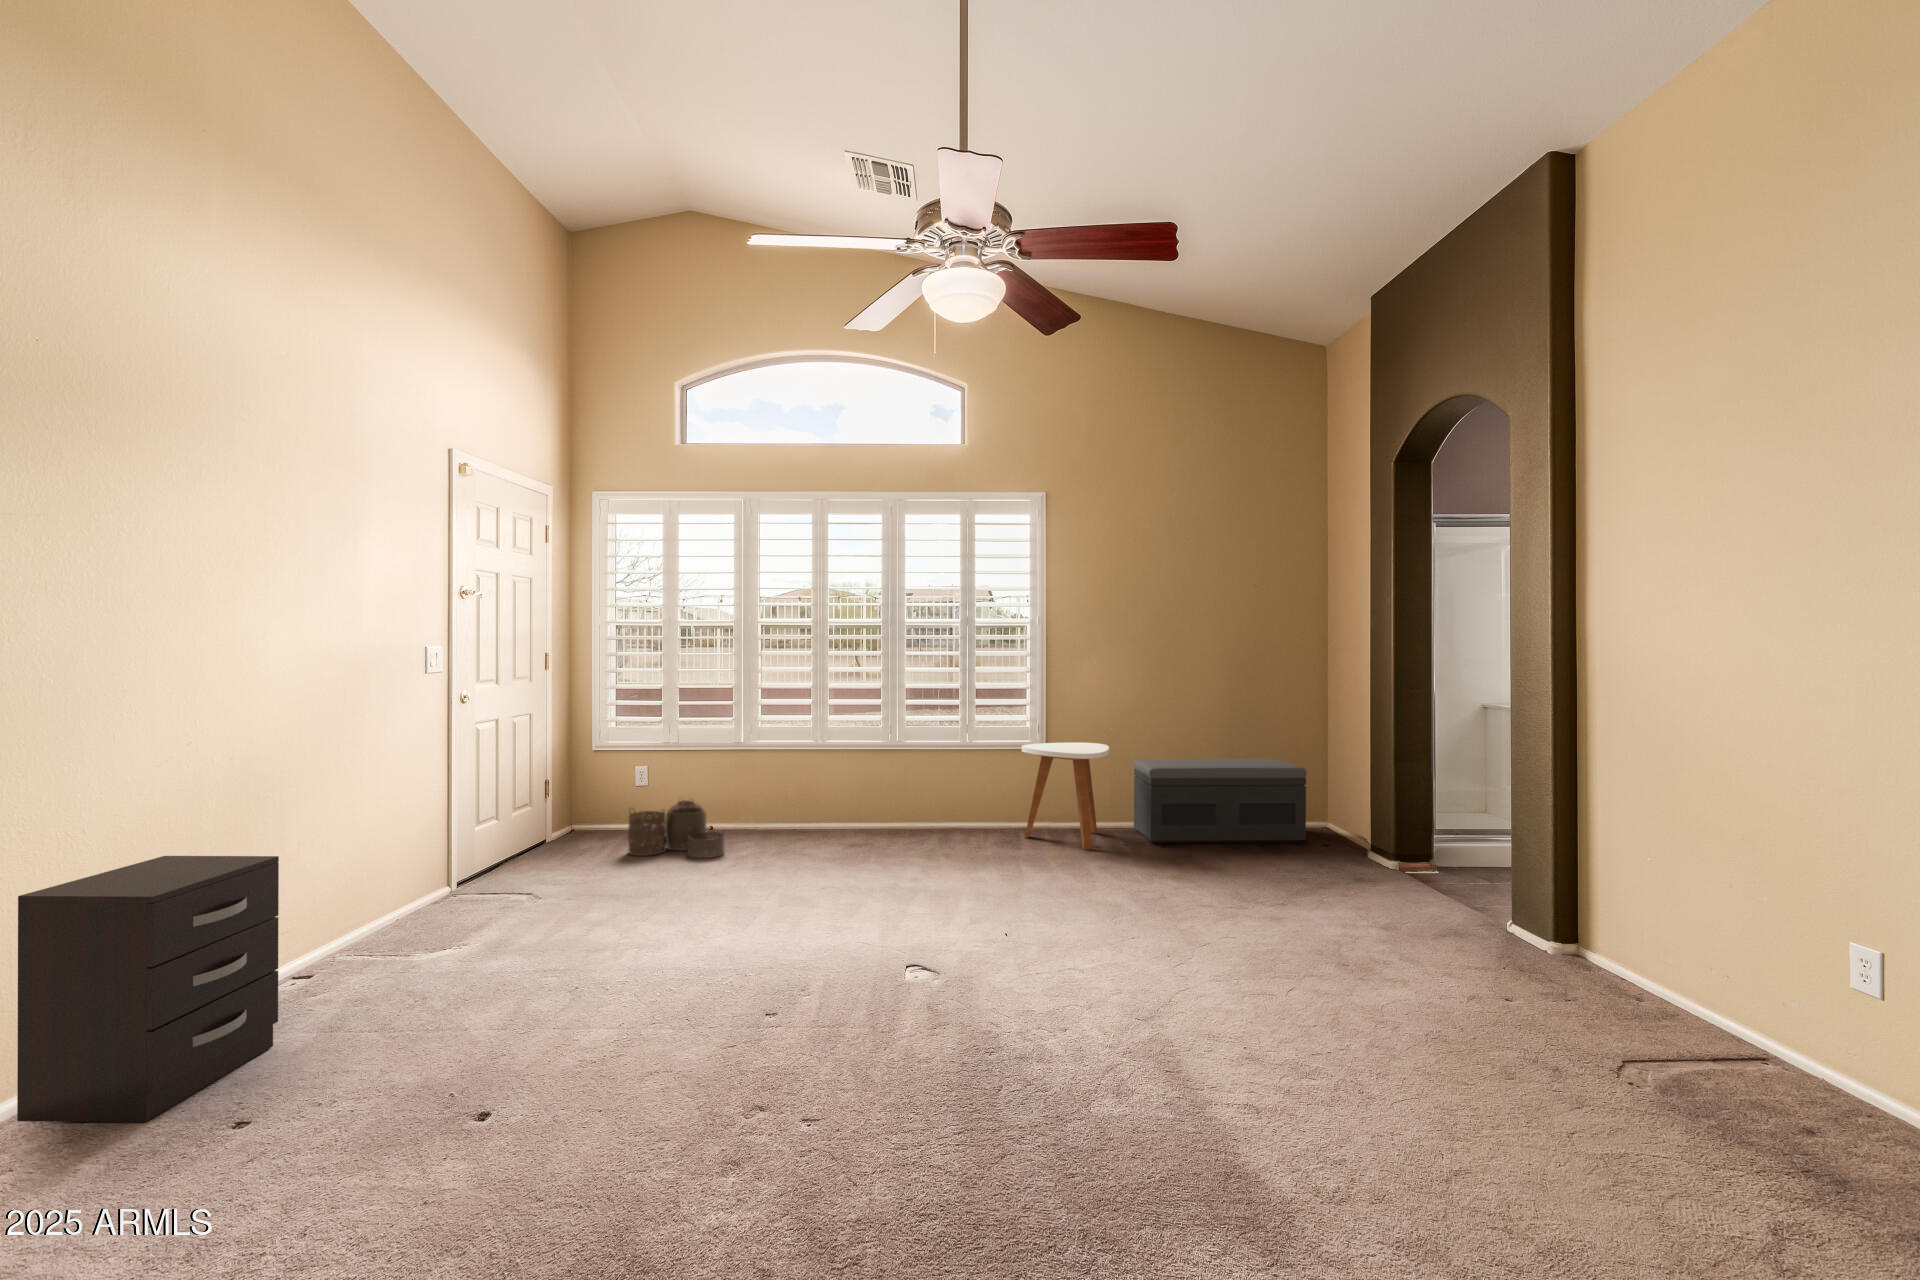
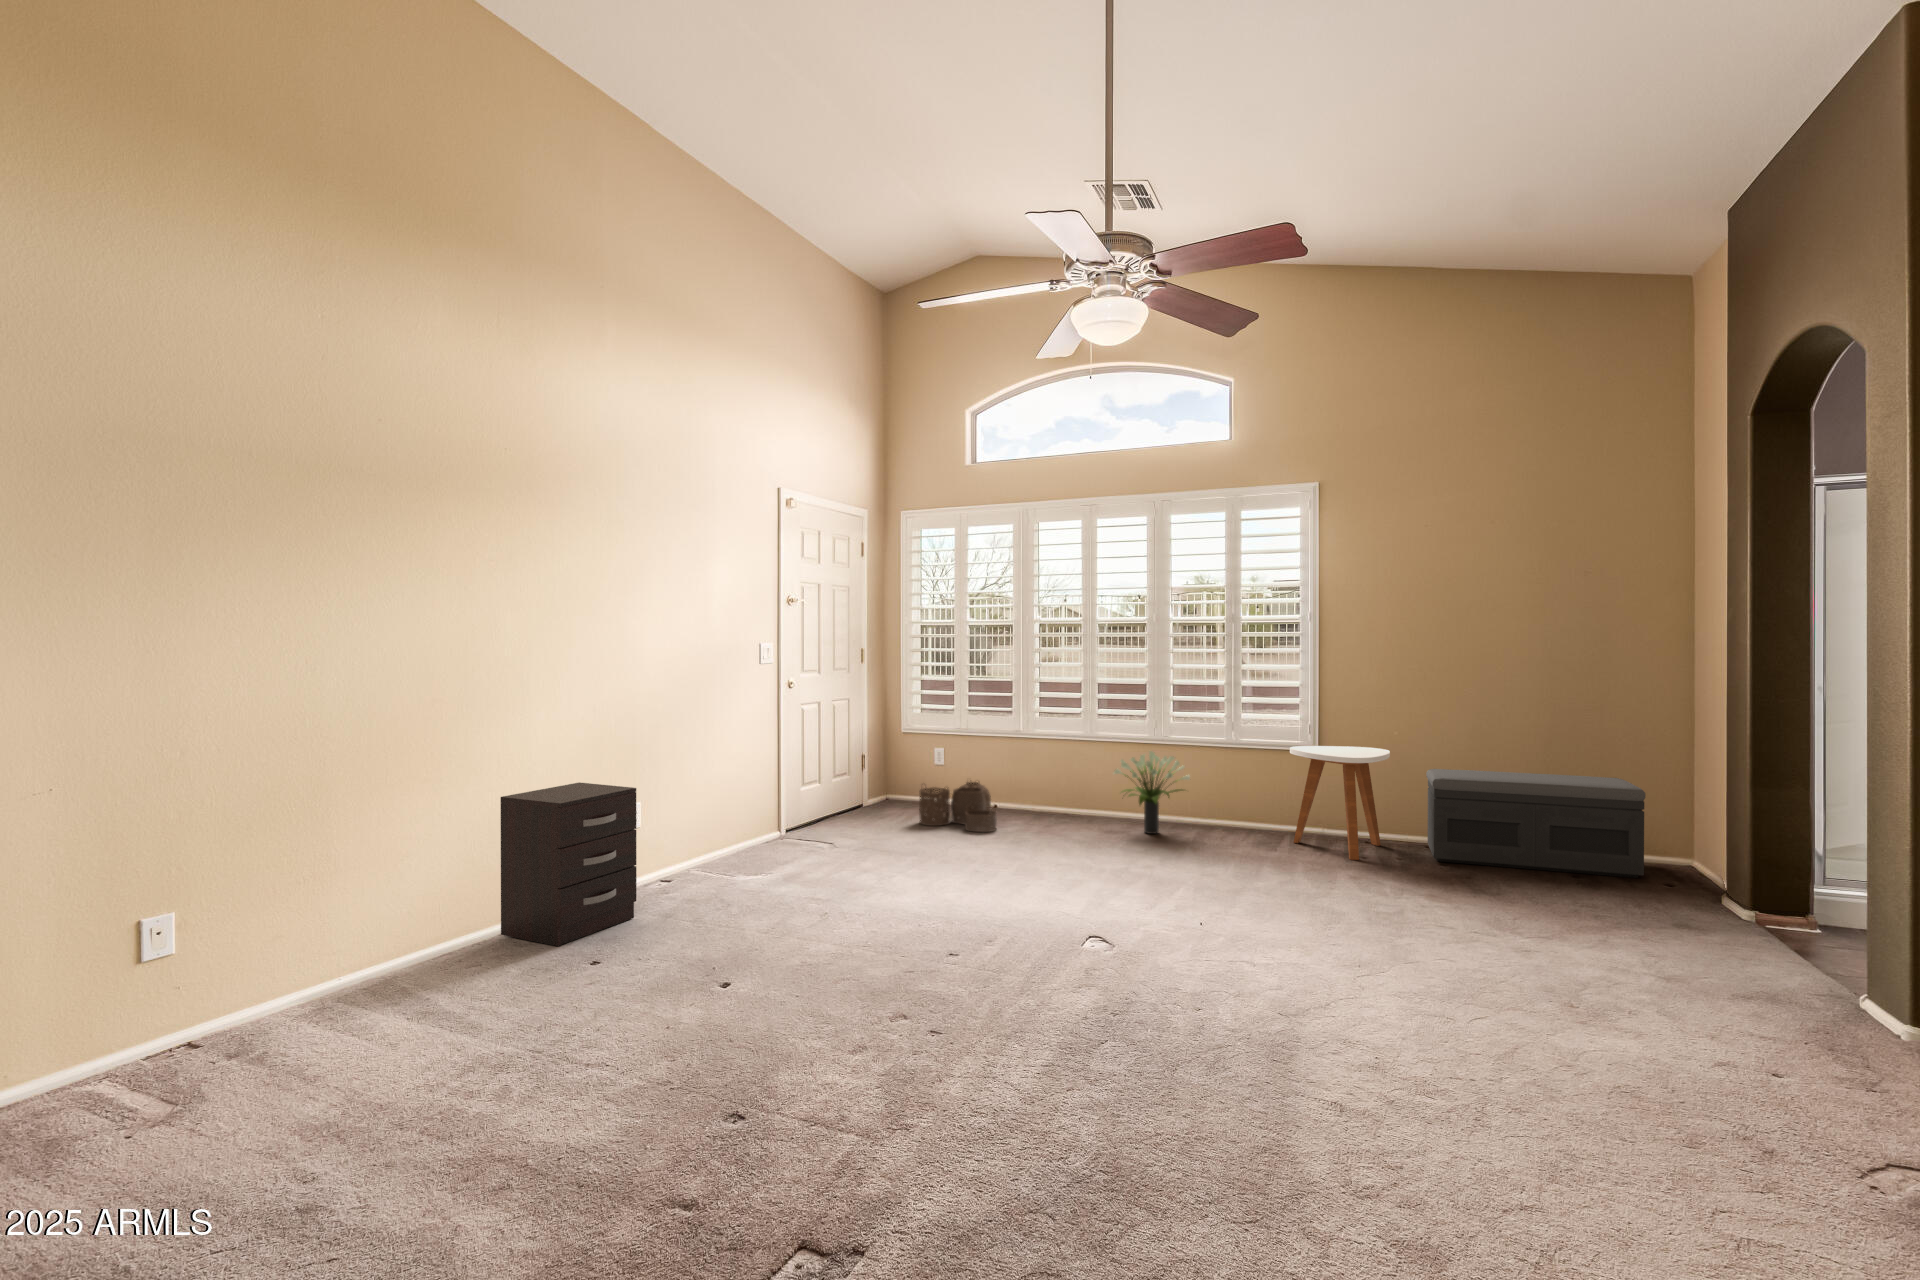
potted plant: none [852,756,929,842] -> present [1114,751,1190,834]

